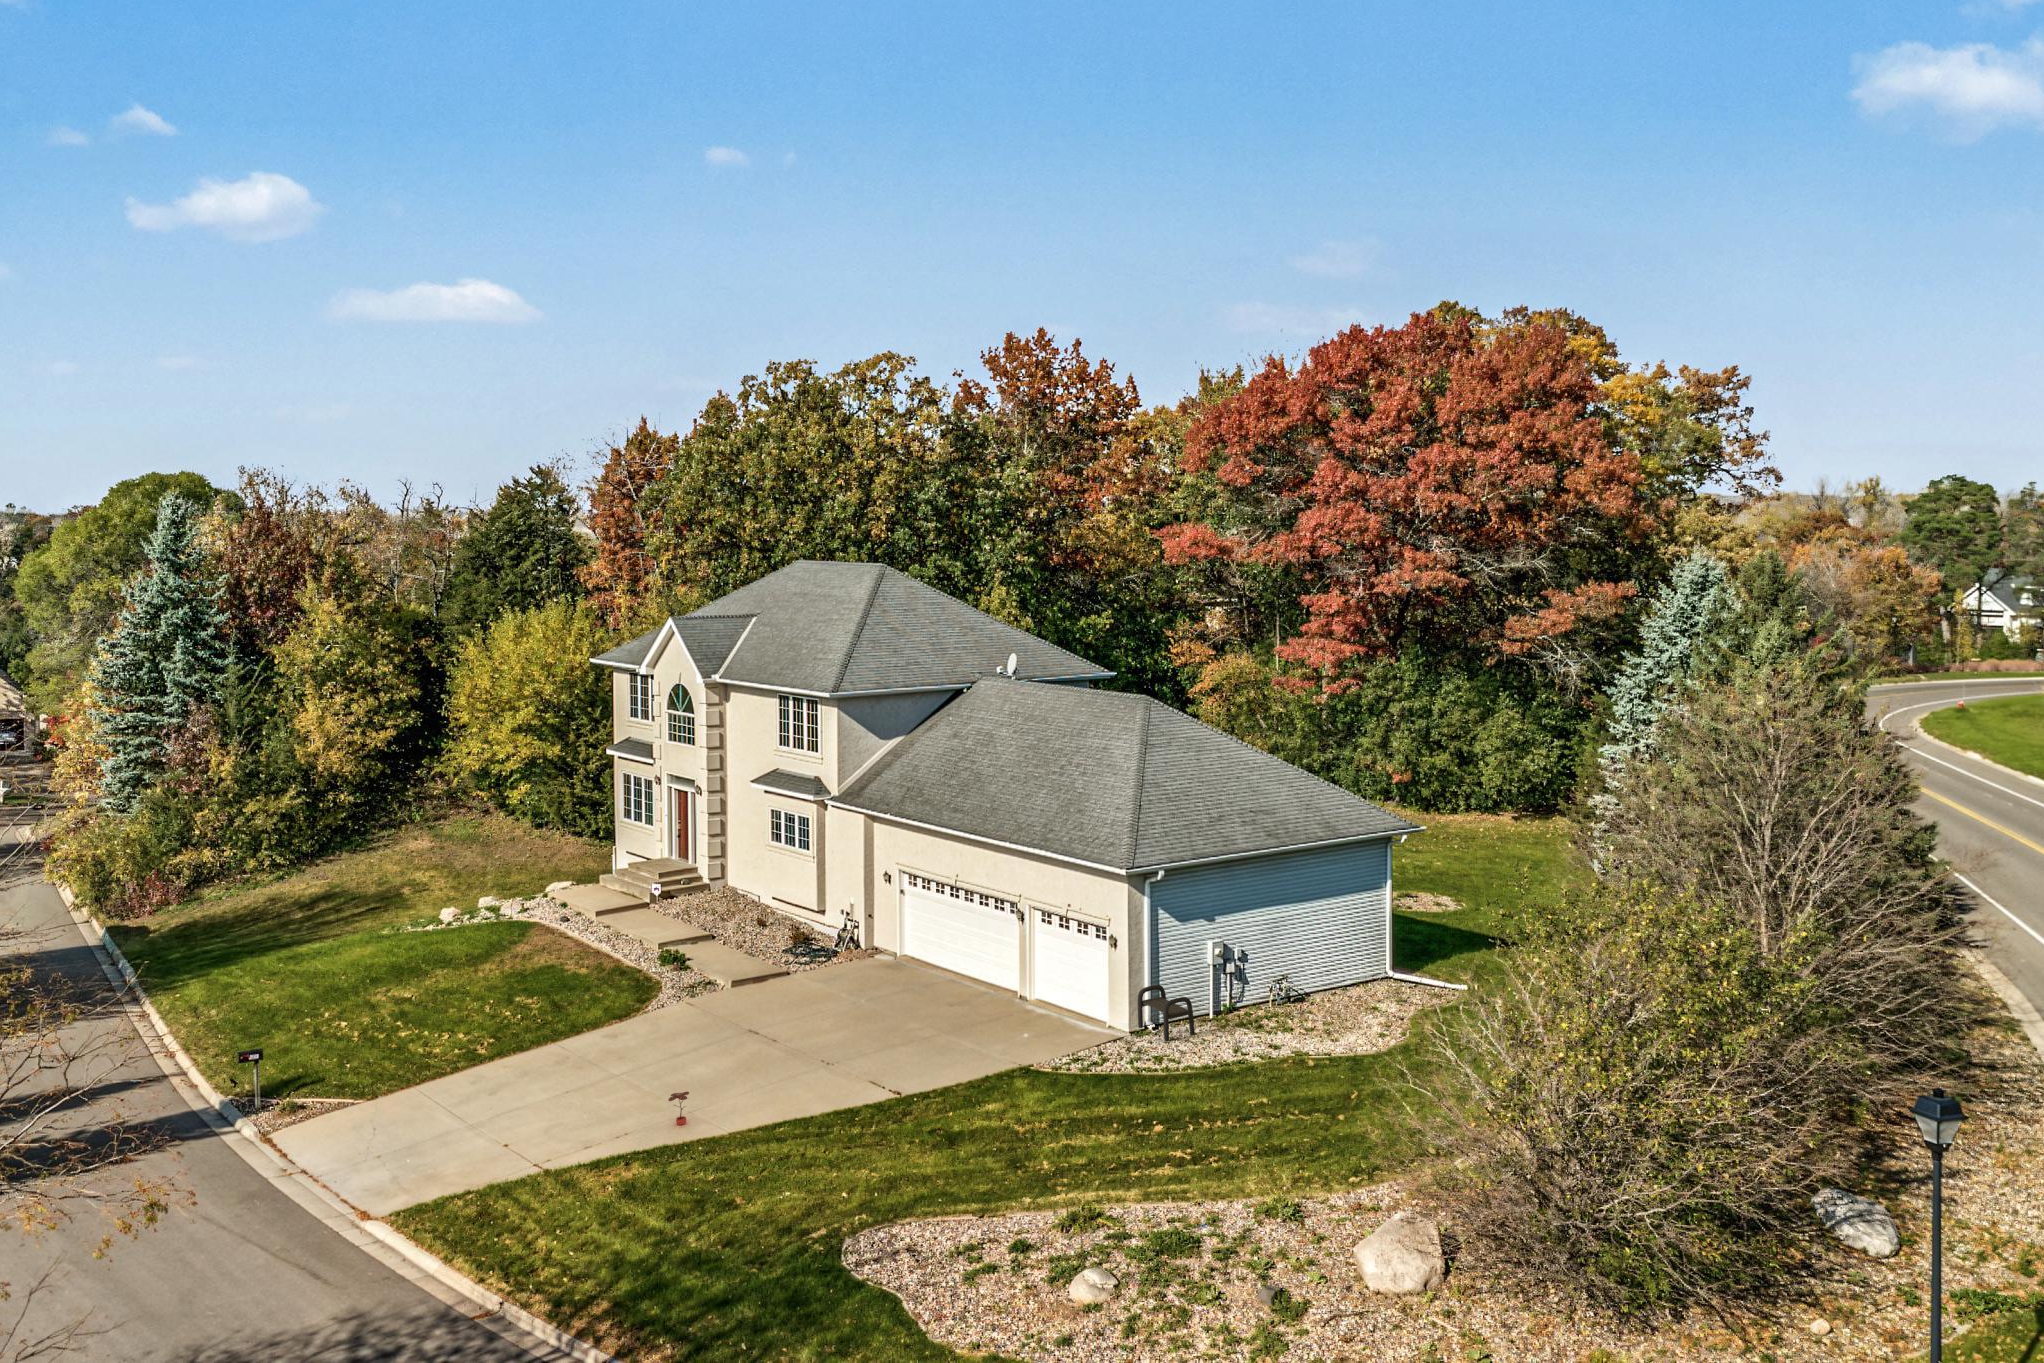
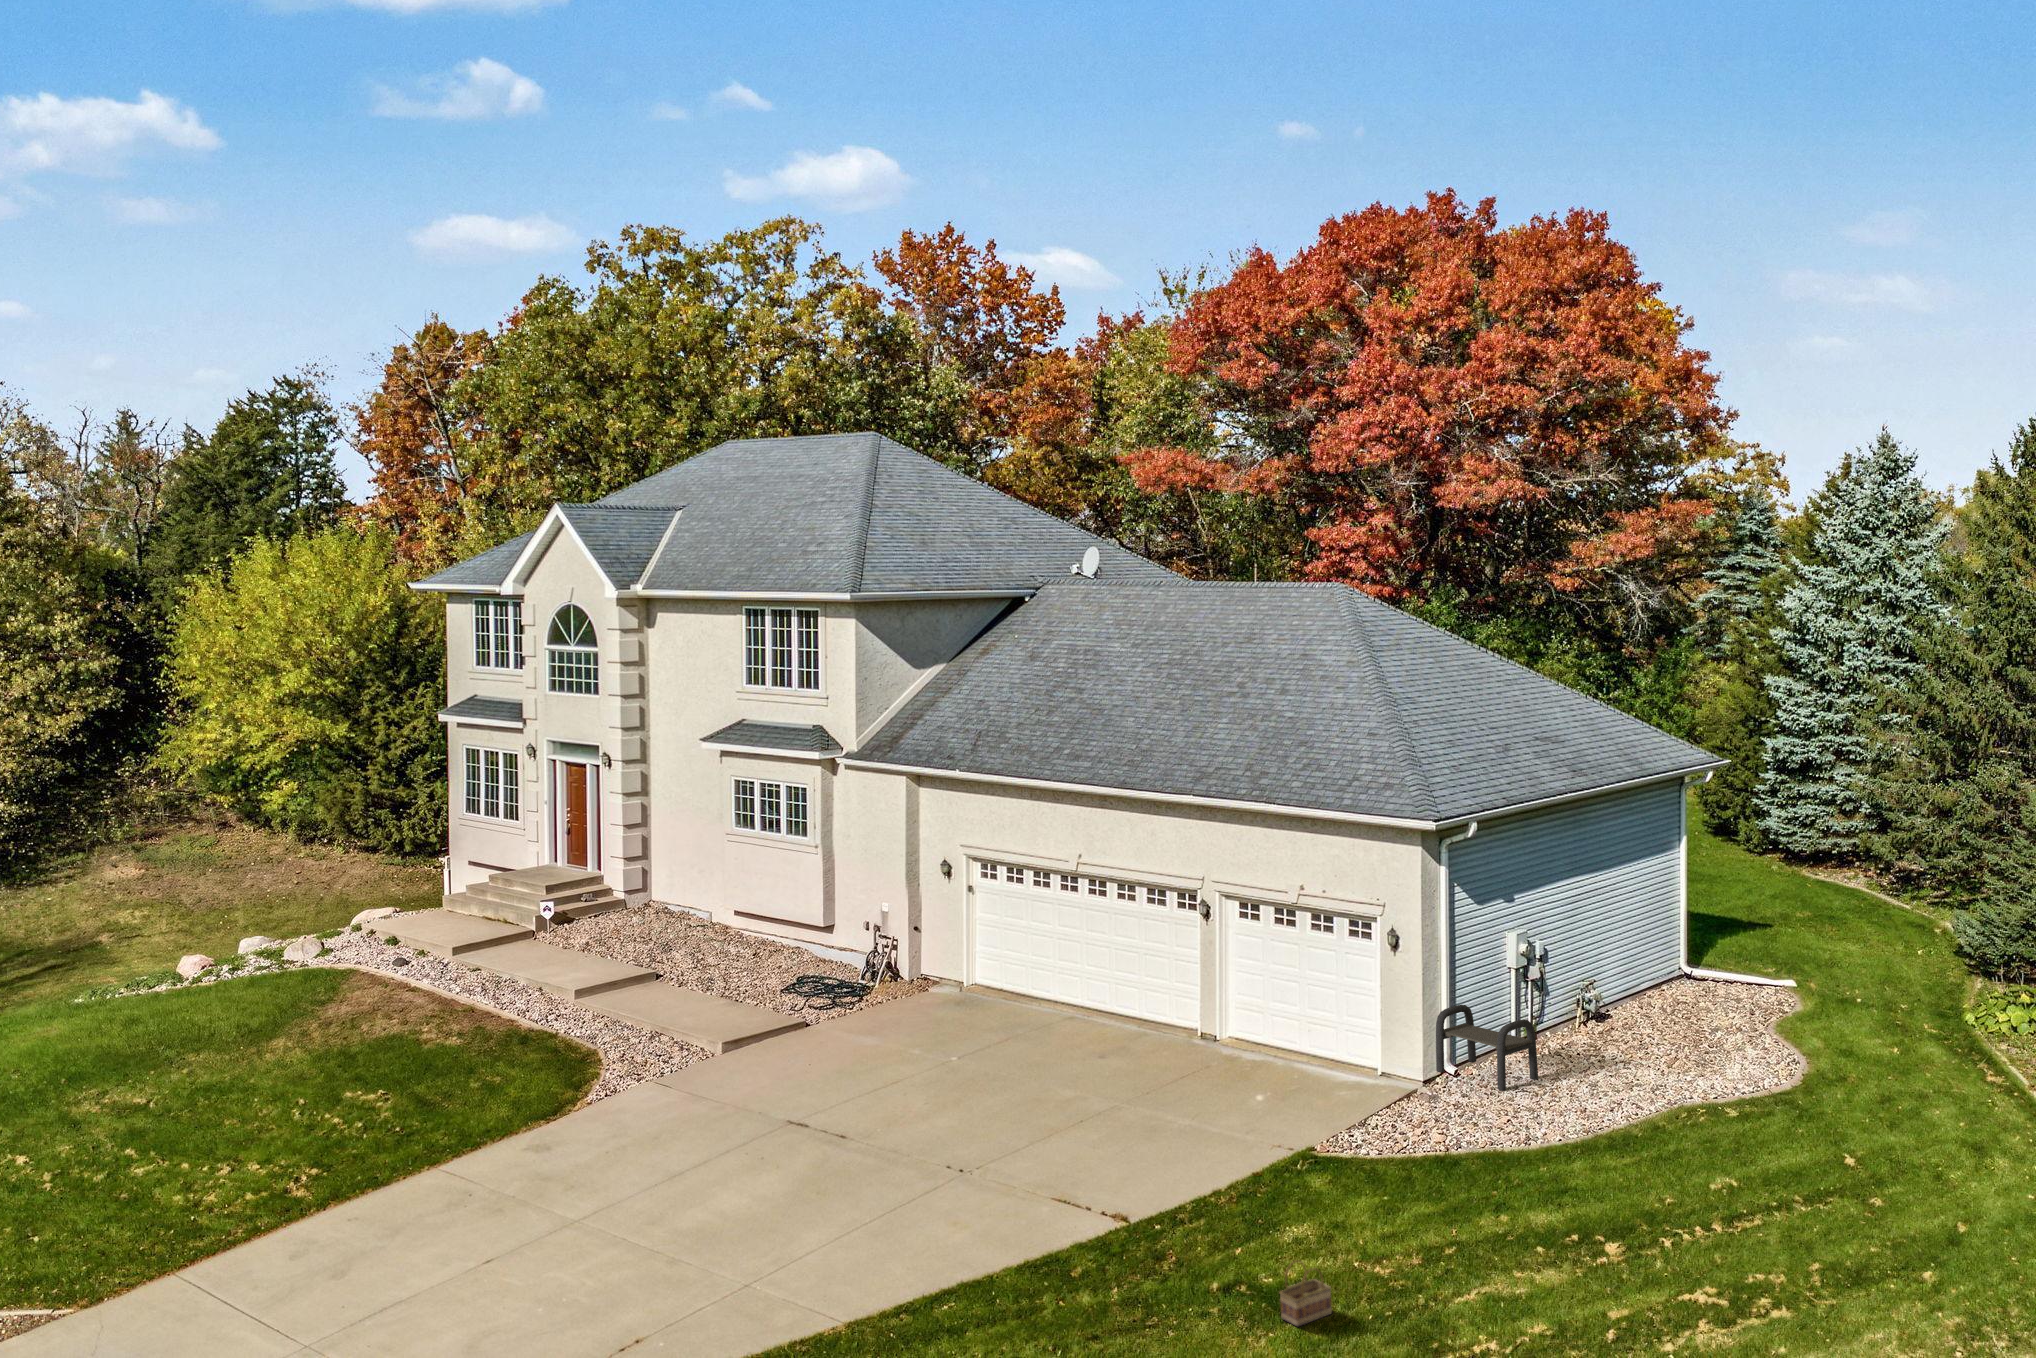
potted plant: present [668,1092,689,1125] -> none [739,1199,772,1259]
basket: none [931,1139,961,1176] -> present [1280,1260,1332,1326]

